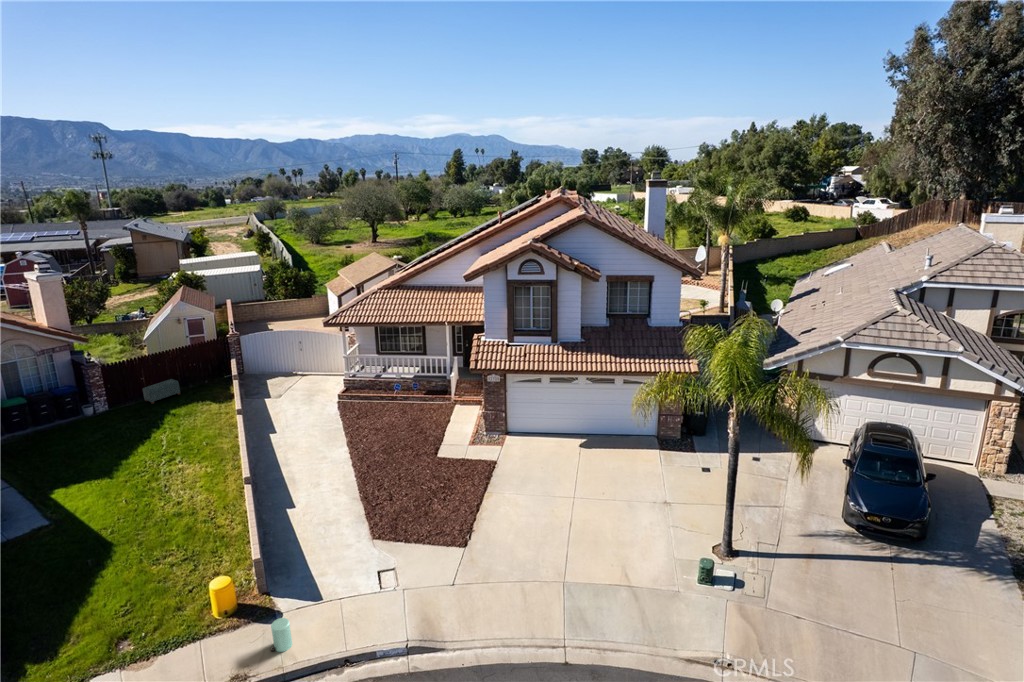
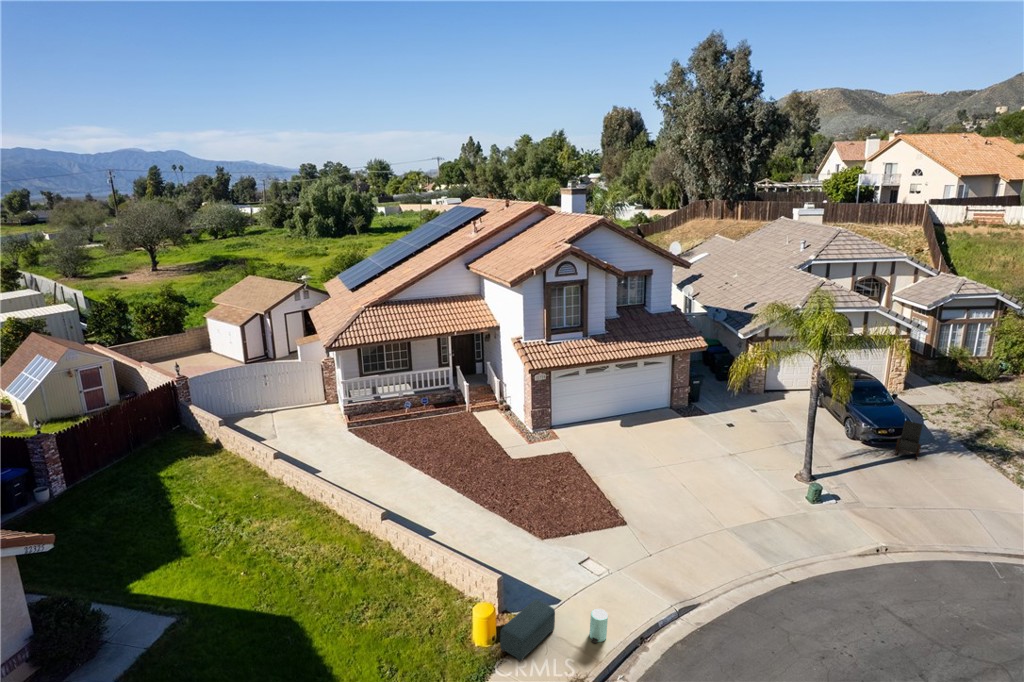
bench: present [143,379,180,404] -> present [500,600,555,662]
lounge chair: none [880,511,934,569] -> present [894,421,923,460]

